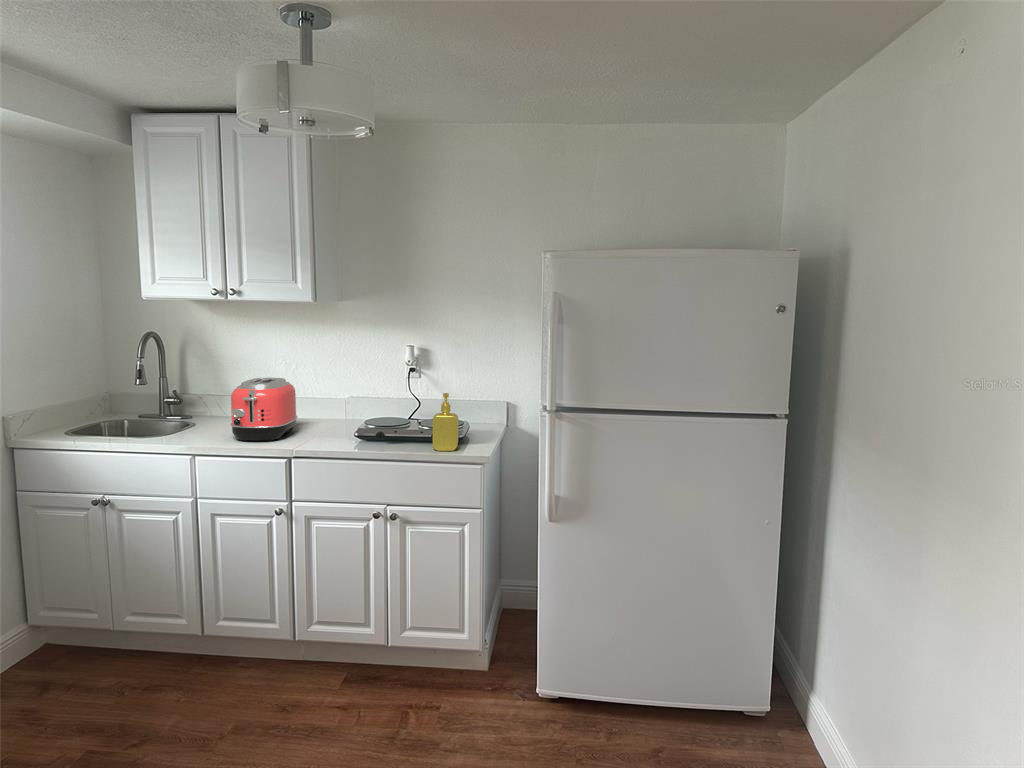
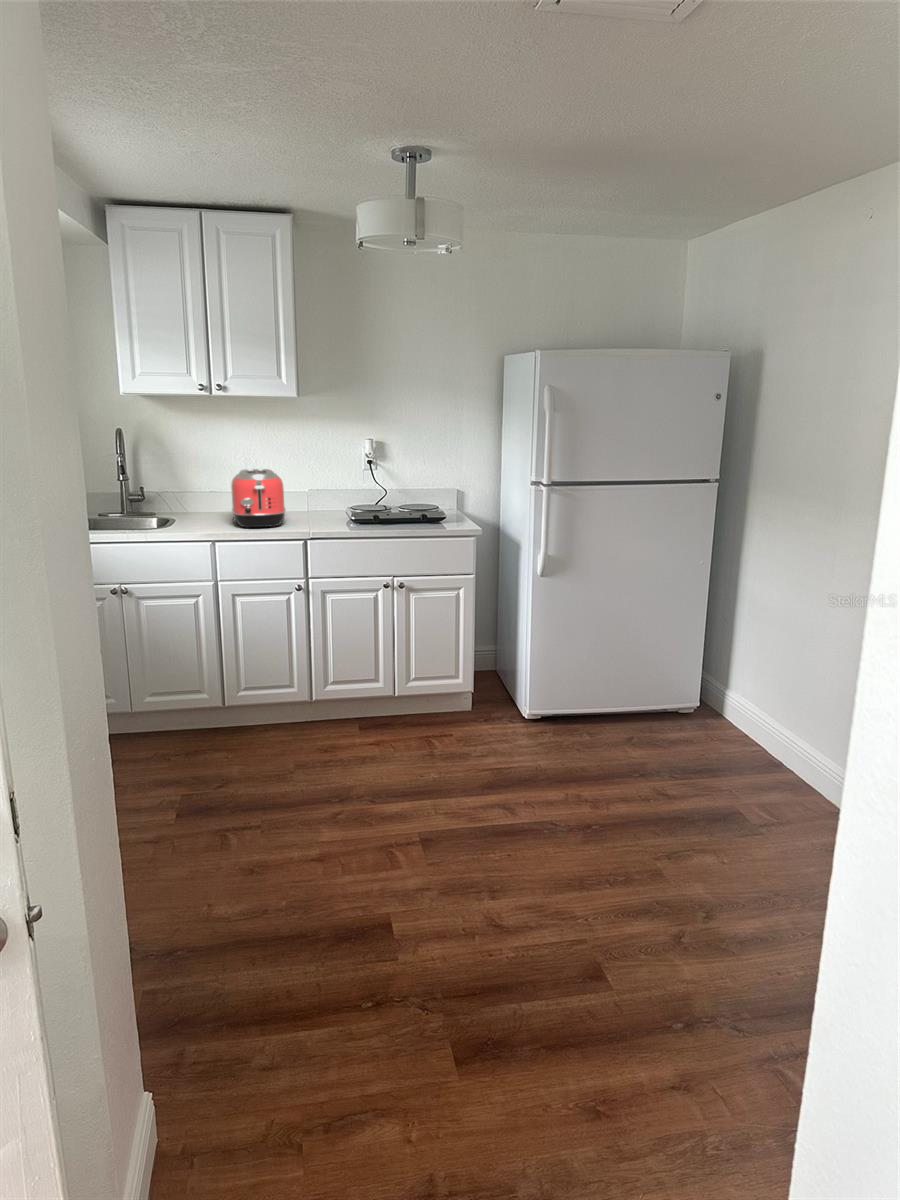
soap dispenser: present [433,393,458,451] -> none [426,475,449,526]

